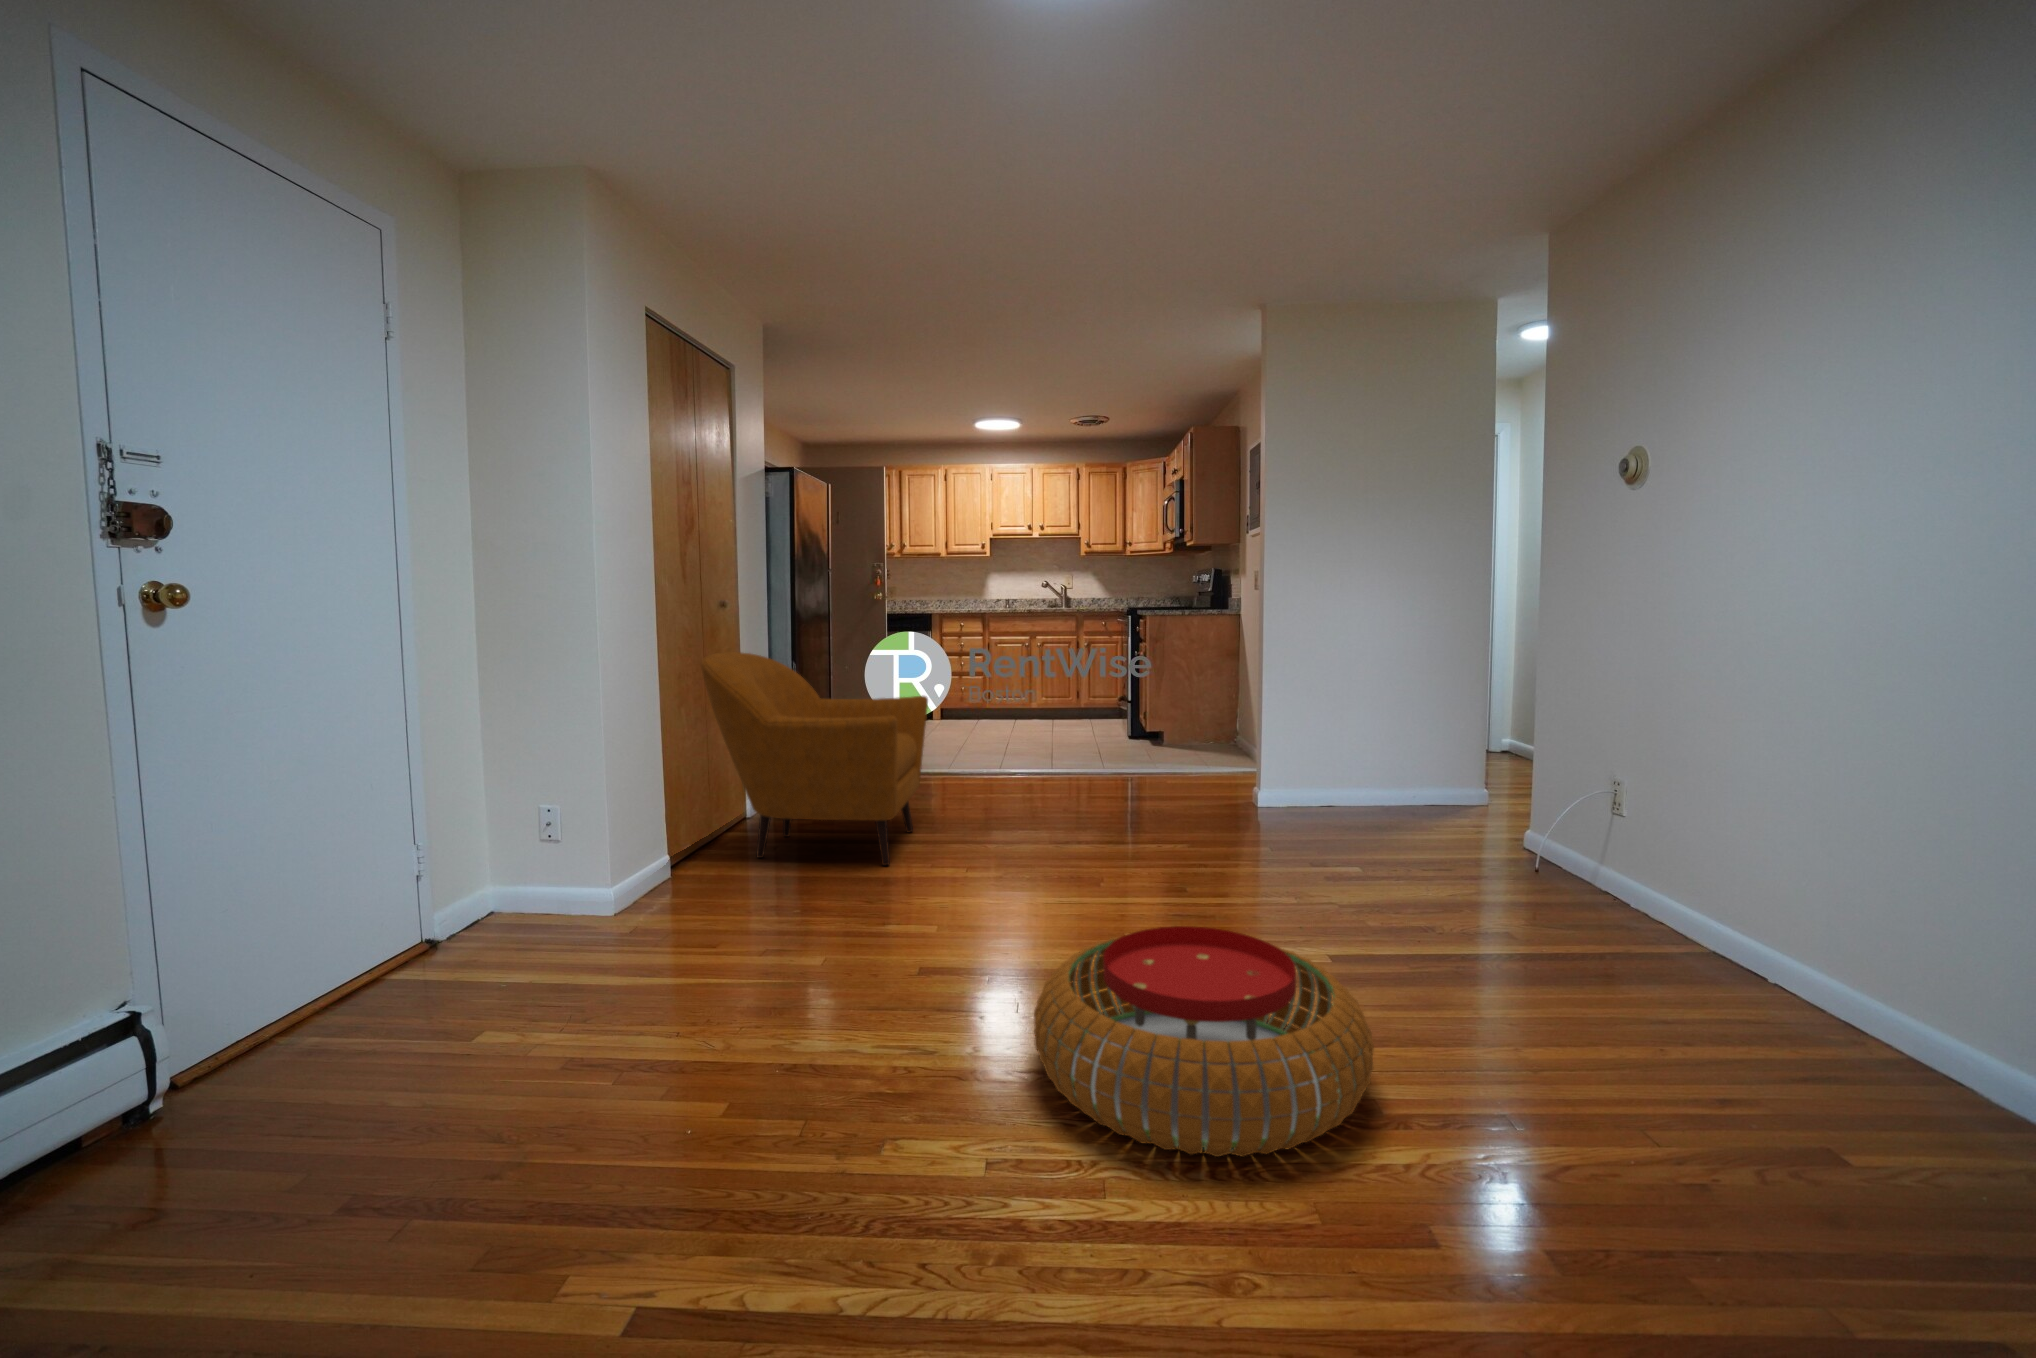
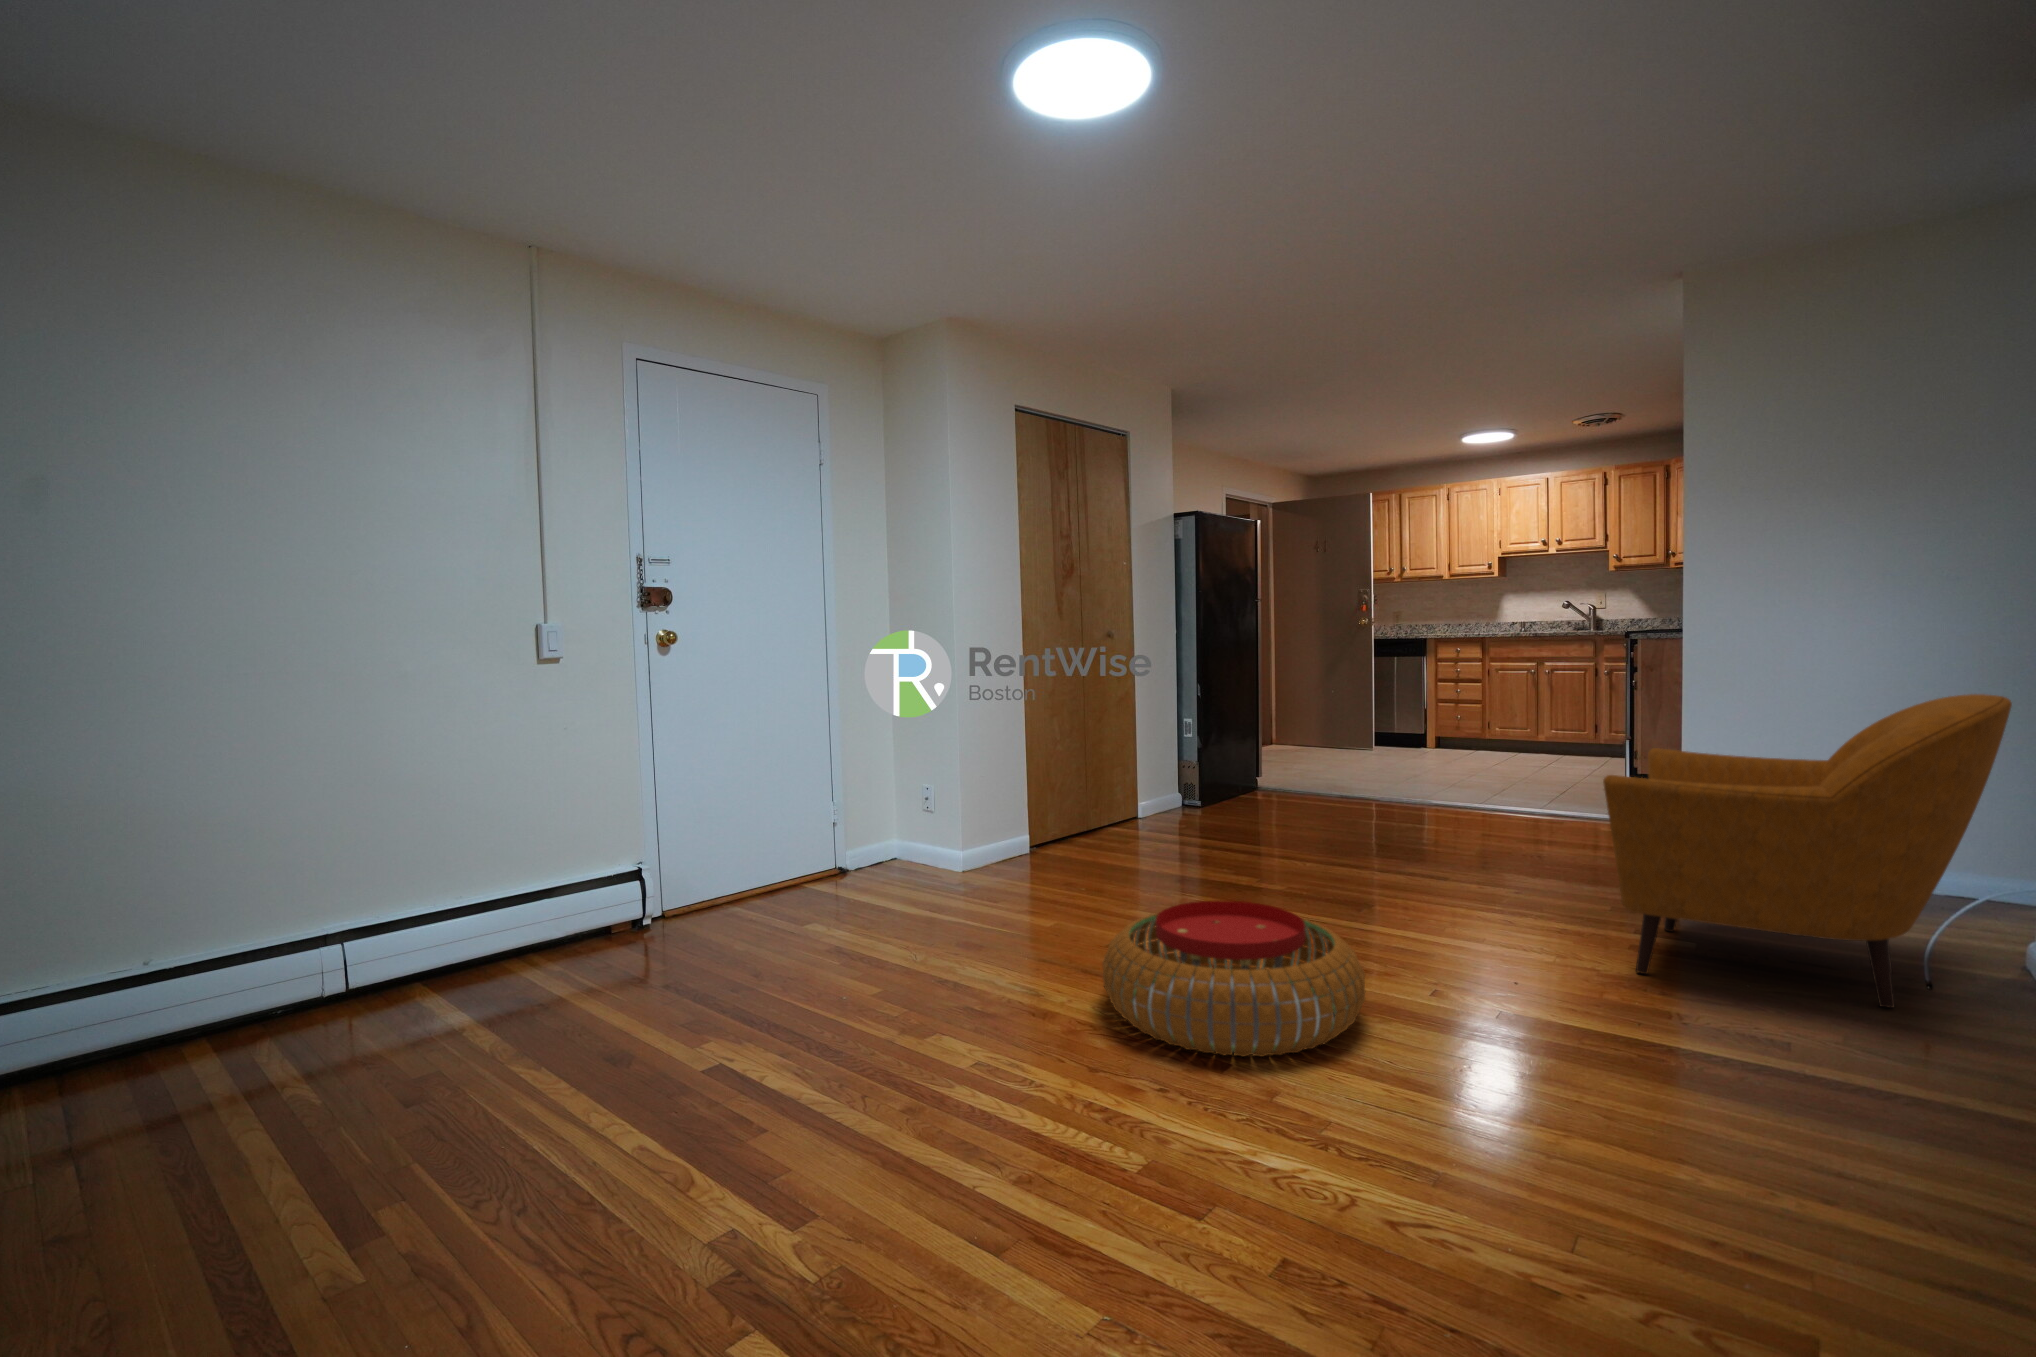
armchair: present [700,652,928,865] -> present [1603,694,2012,1008]

